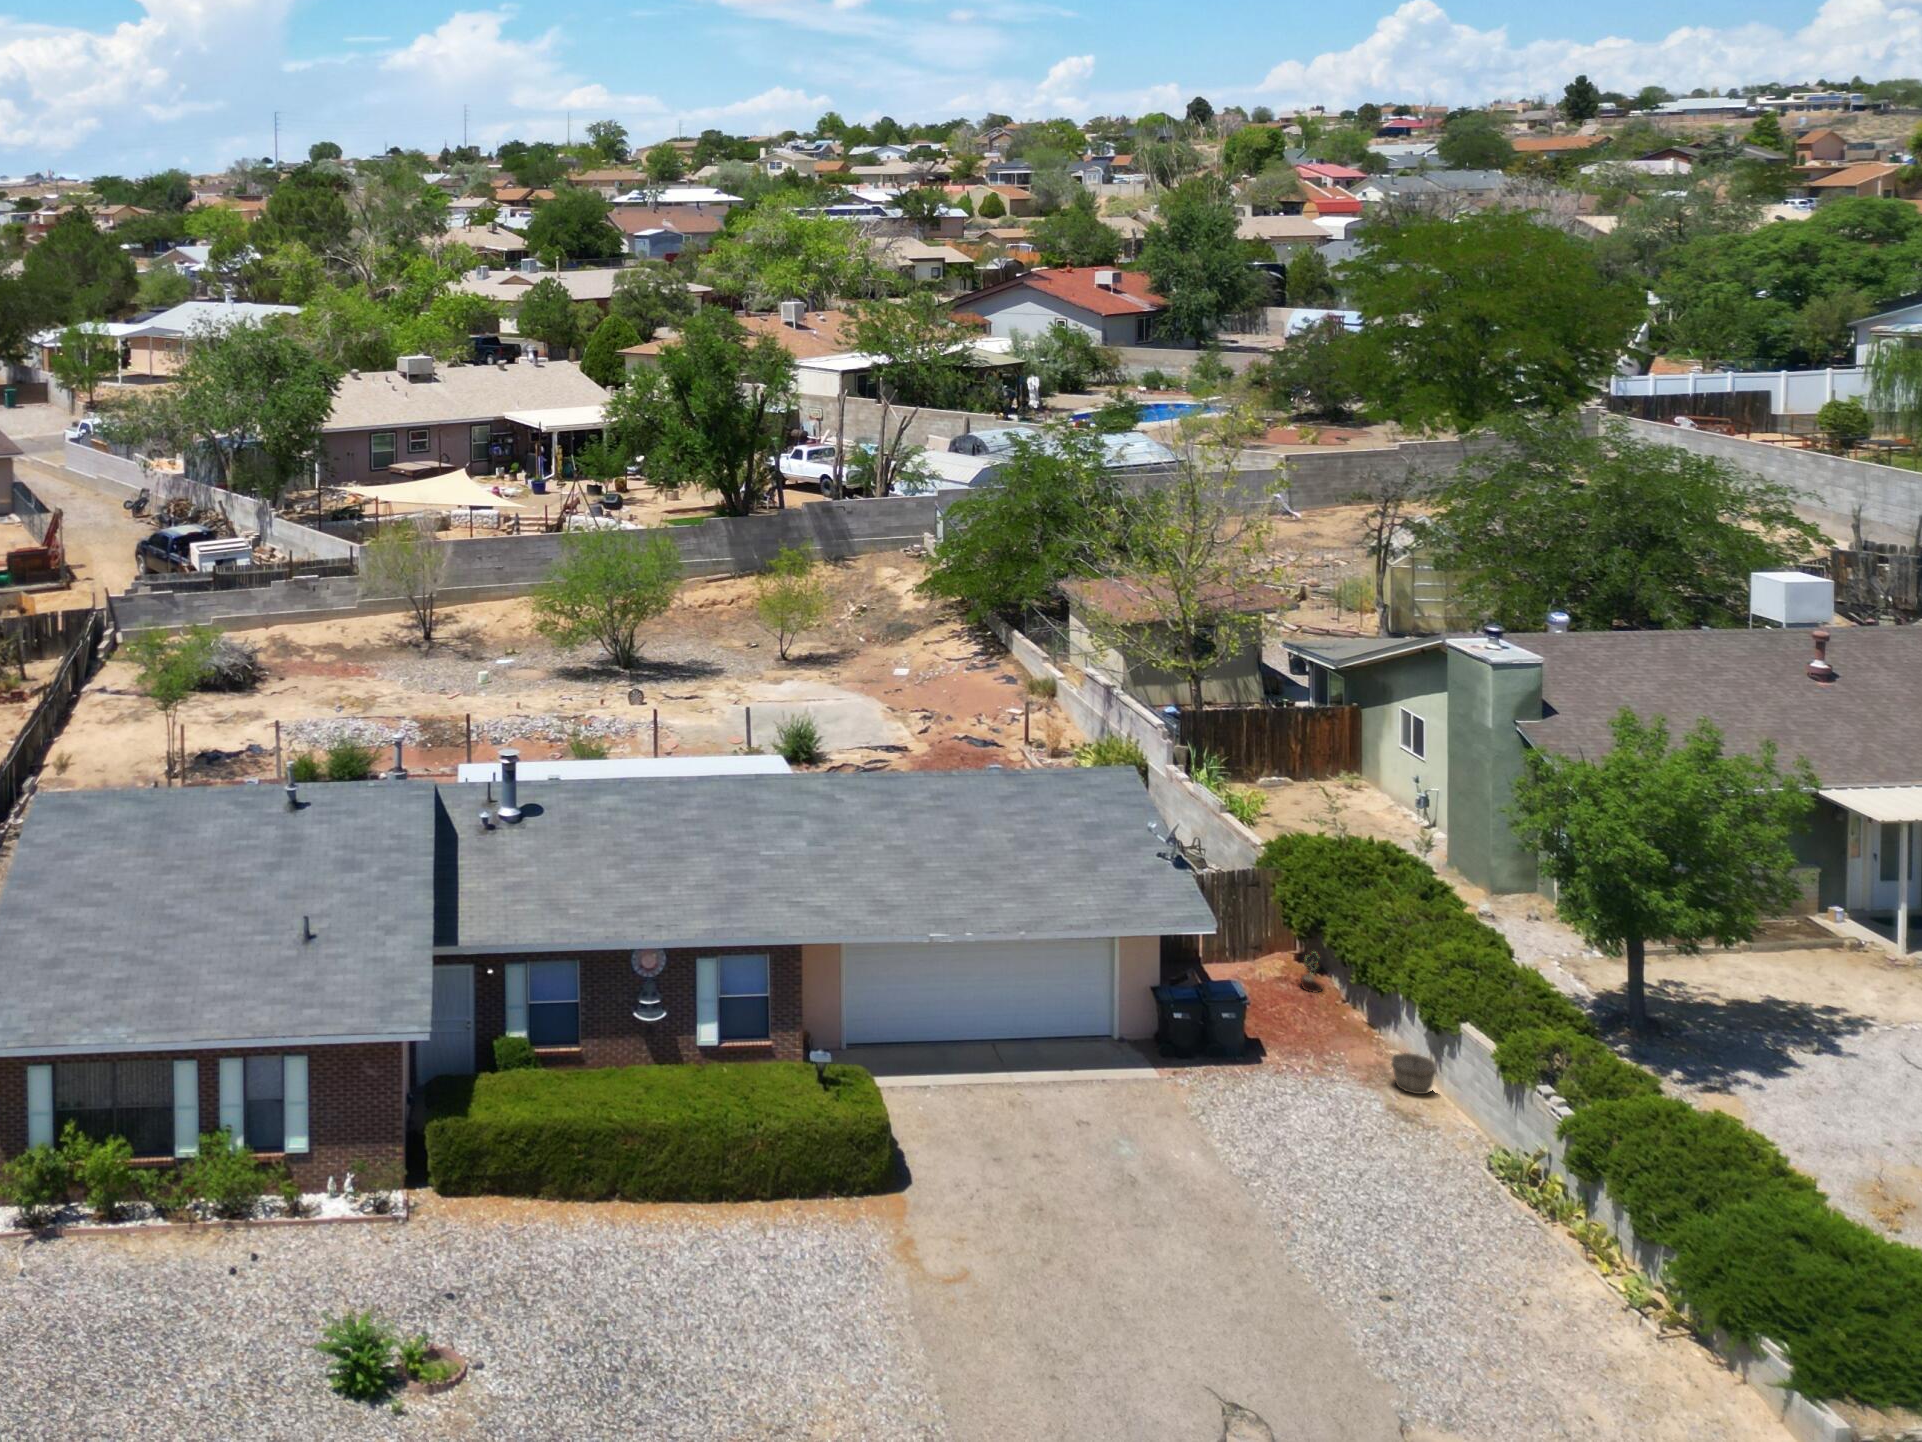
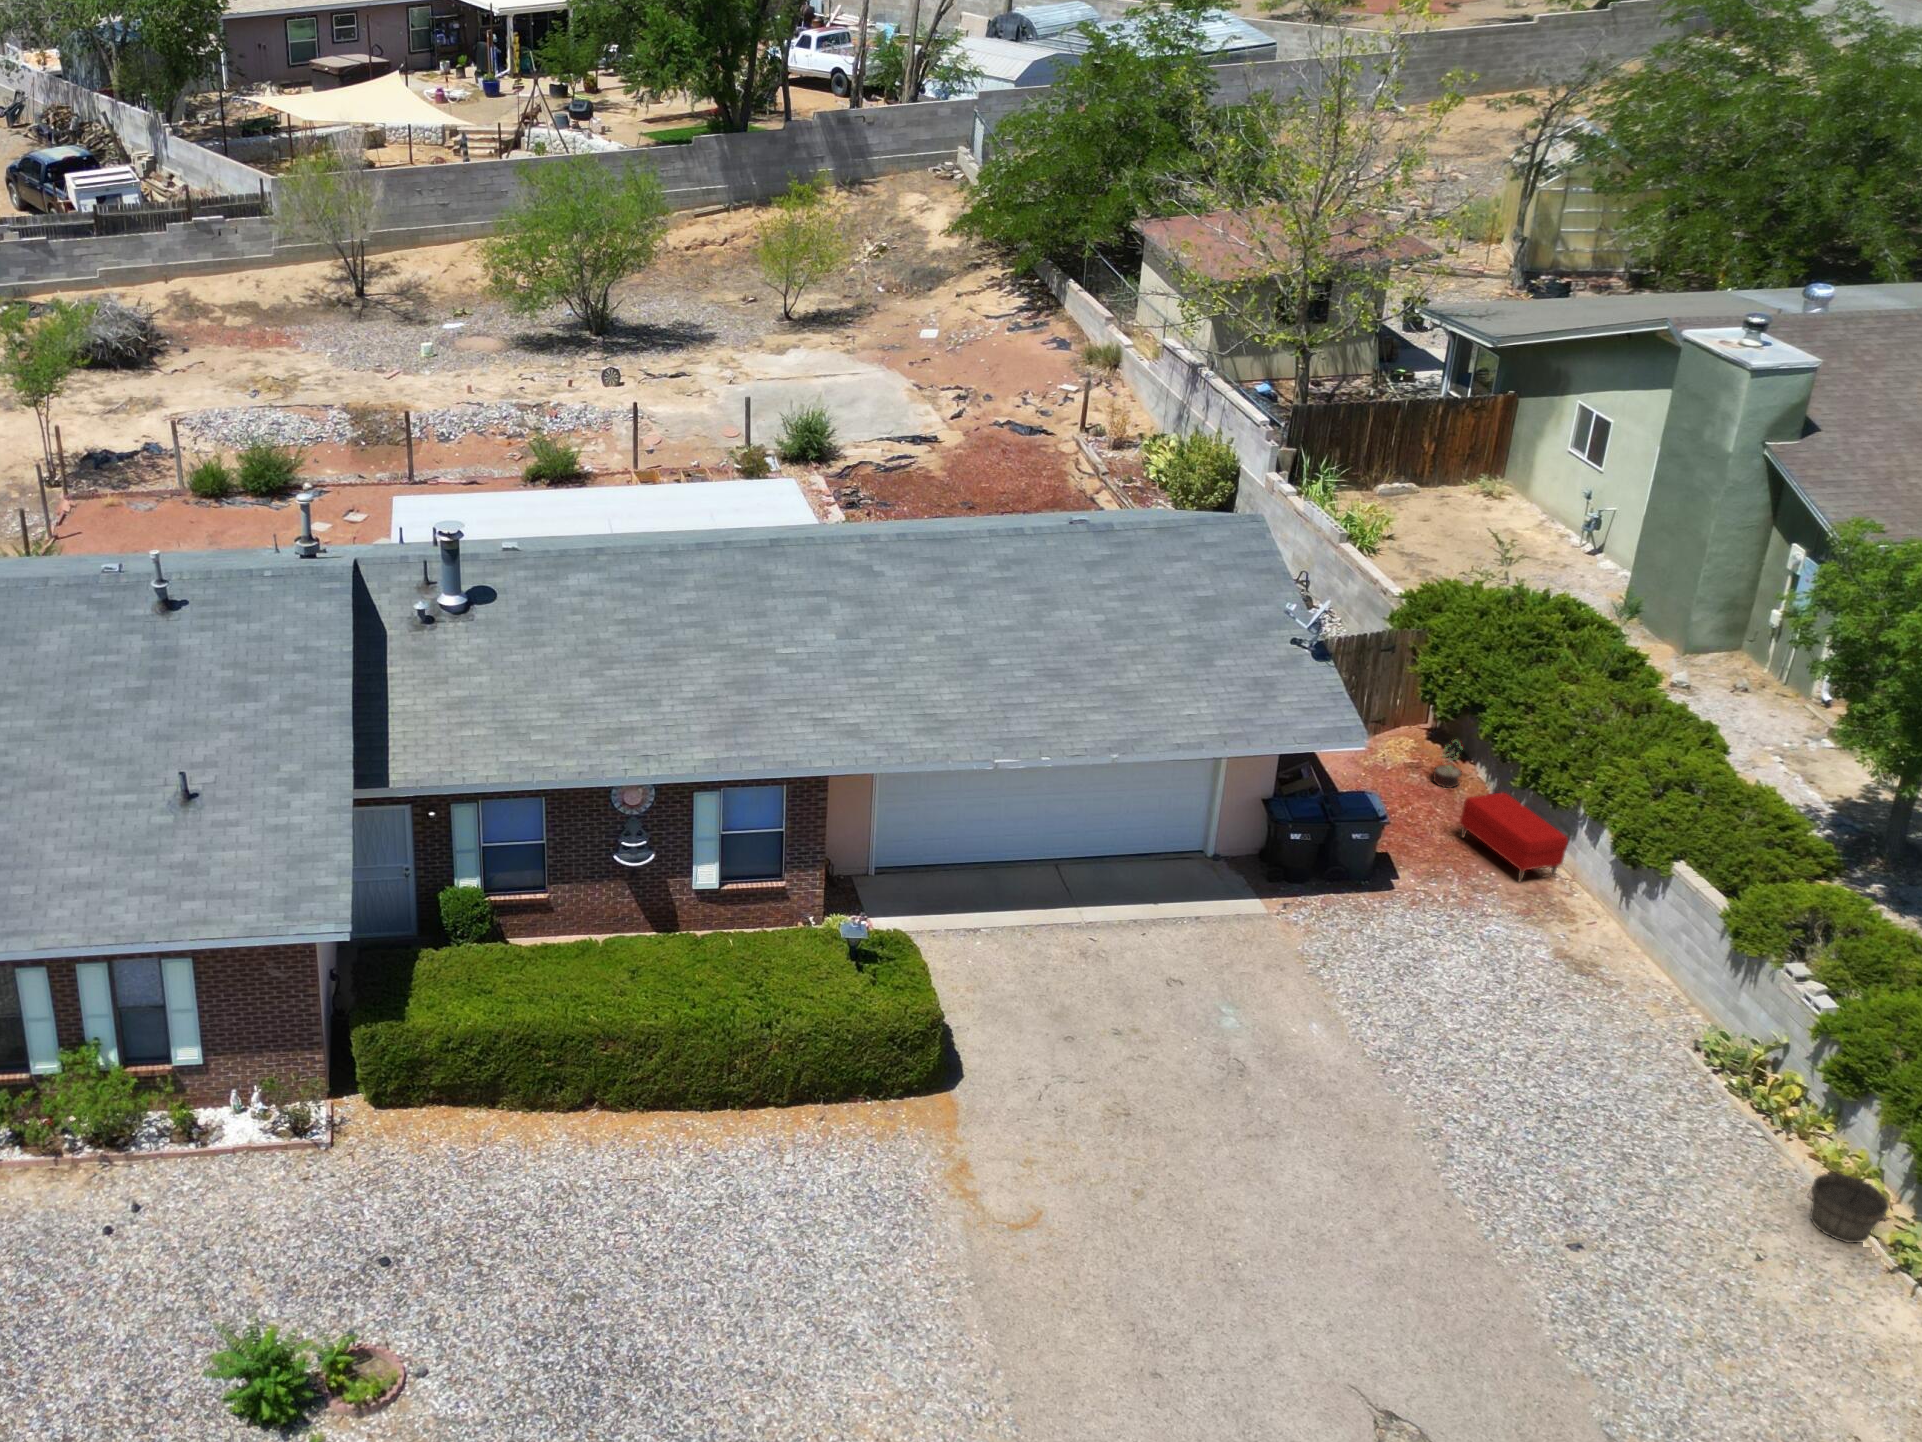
bench: none [1318,986,1400,1056] -> present [1460,793,1568,881]
wooden bucket: present [1391,1053,1436,1094] -> present [1810,1174,1889,1243]

